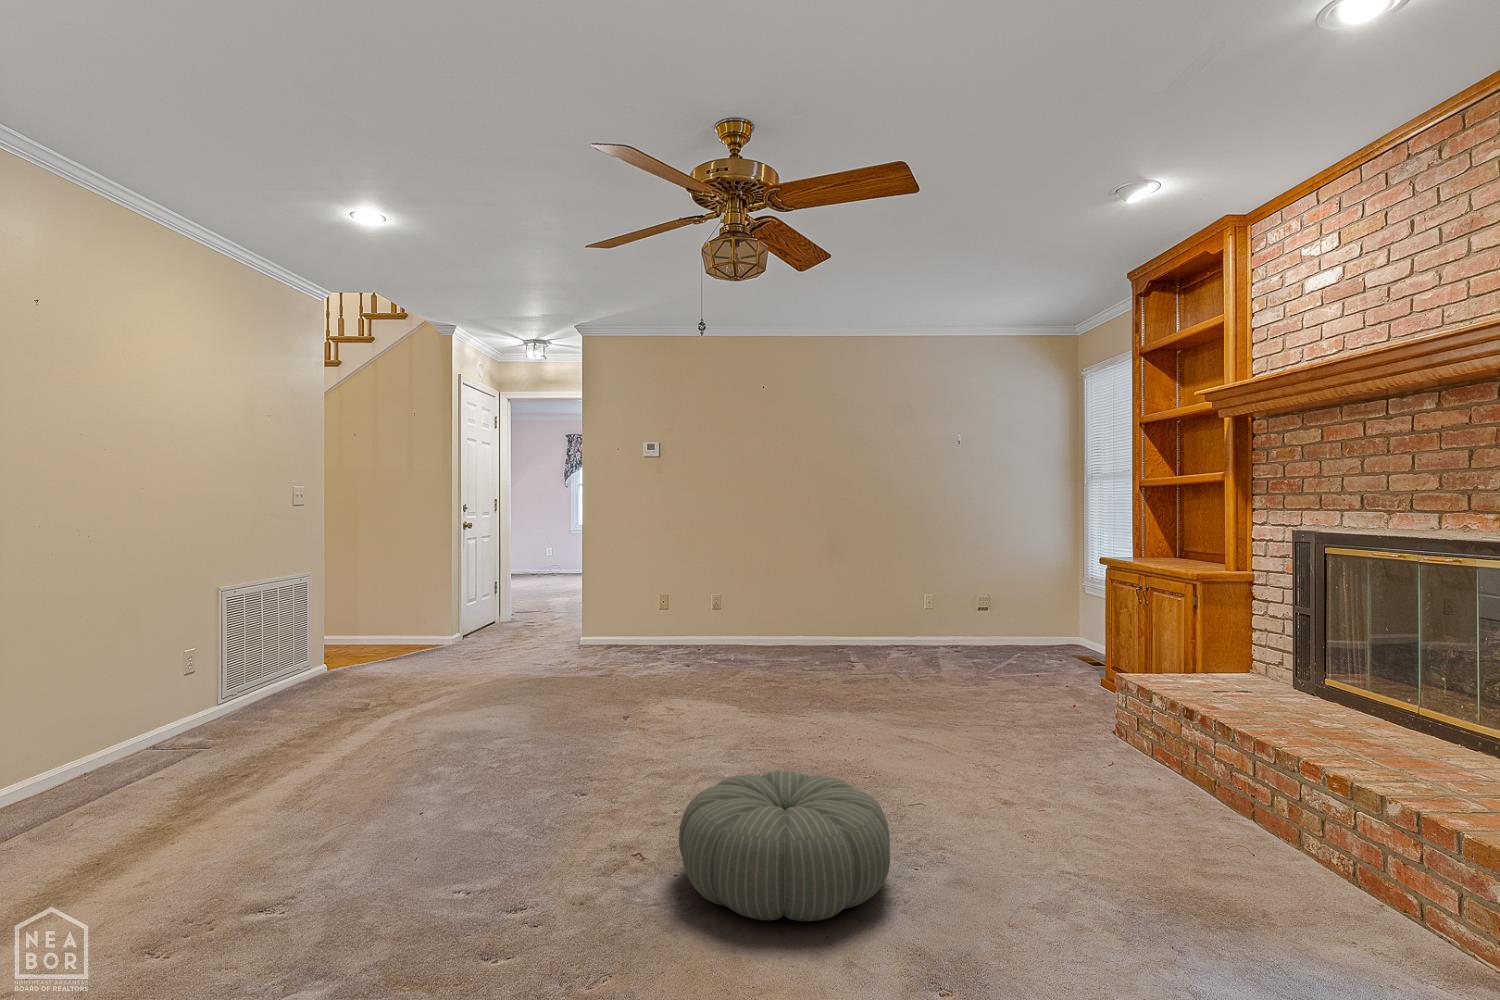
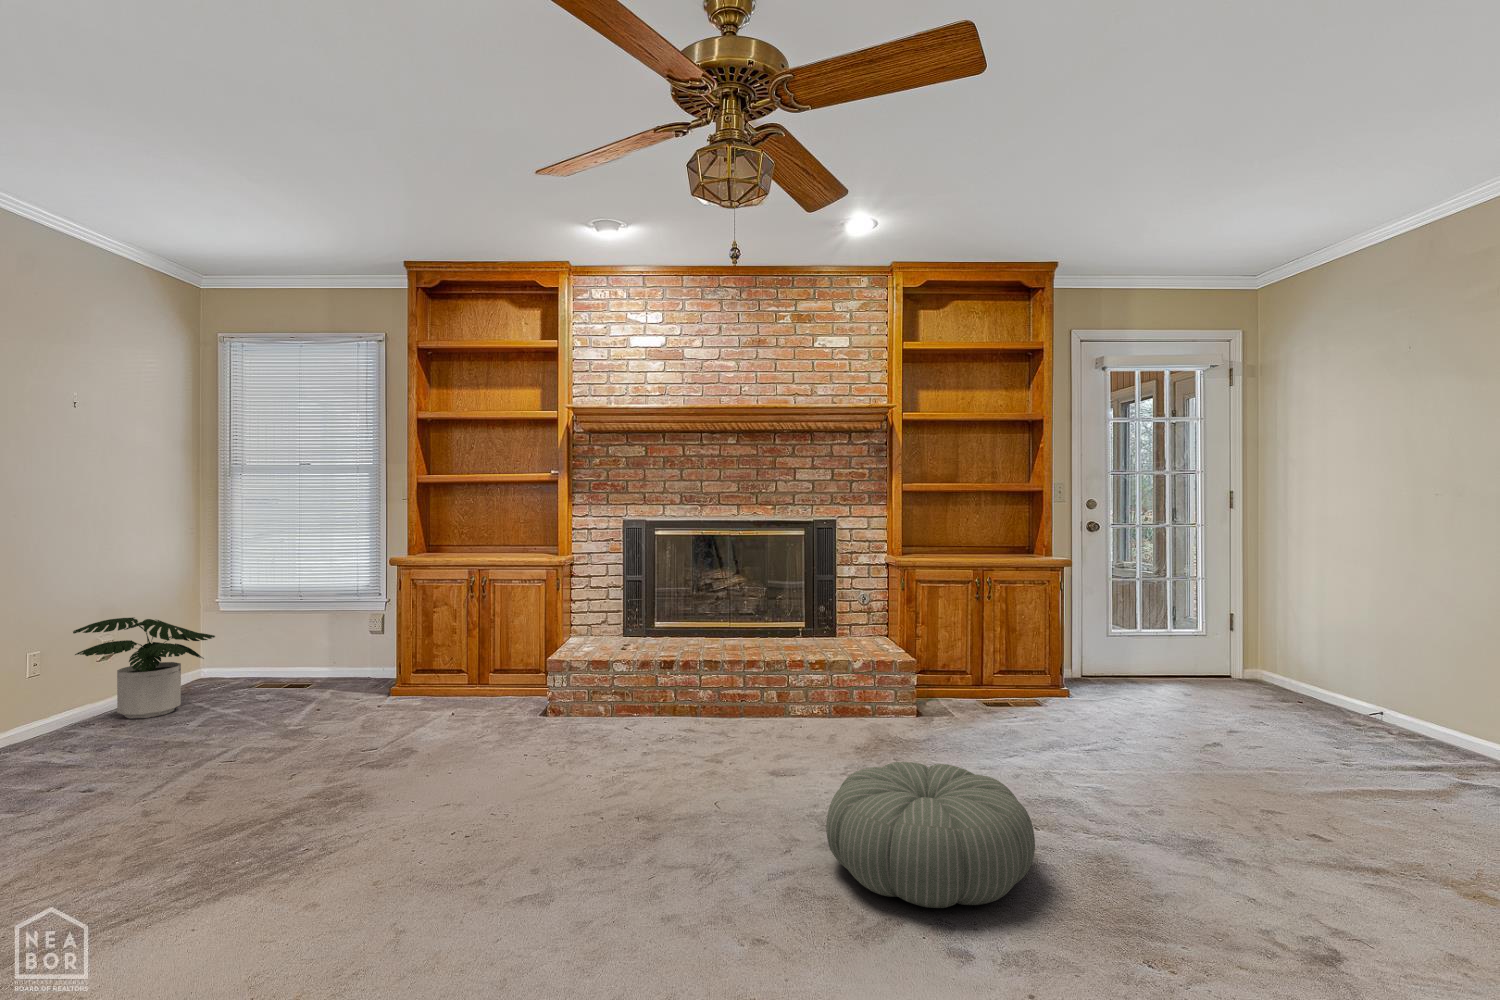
potted plant: none [946,584,1039,657] -> present [73,618,215,719]

